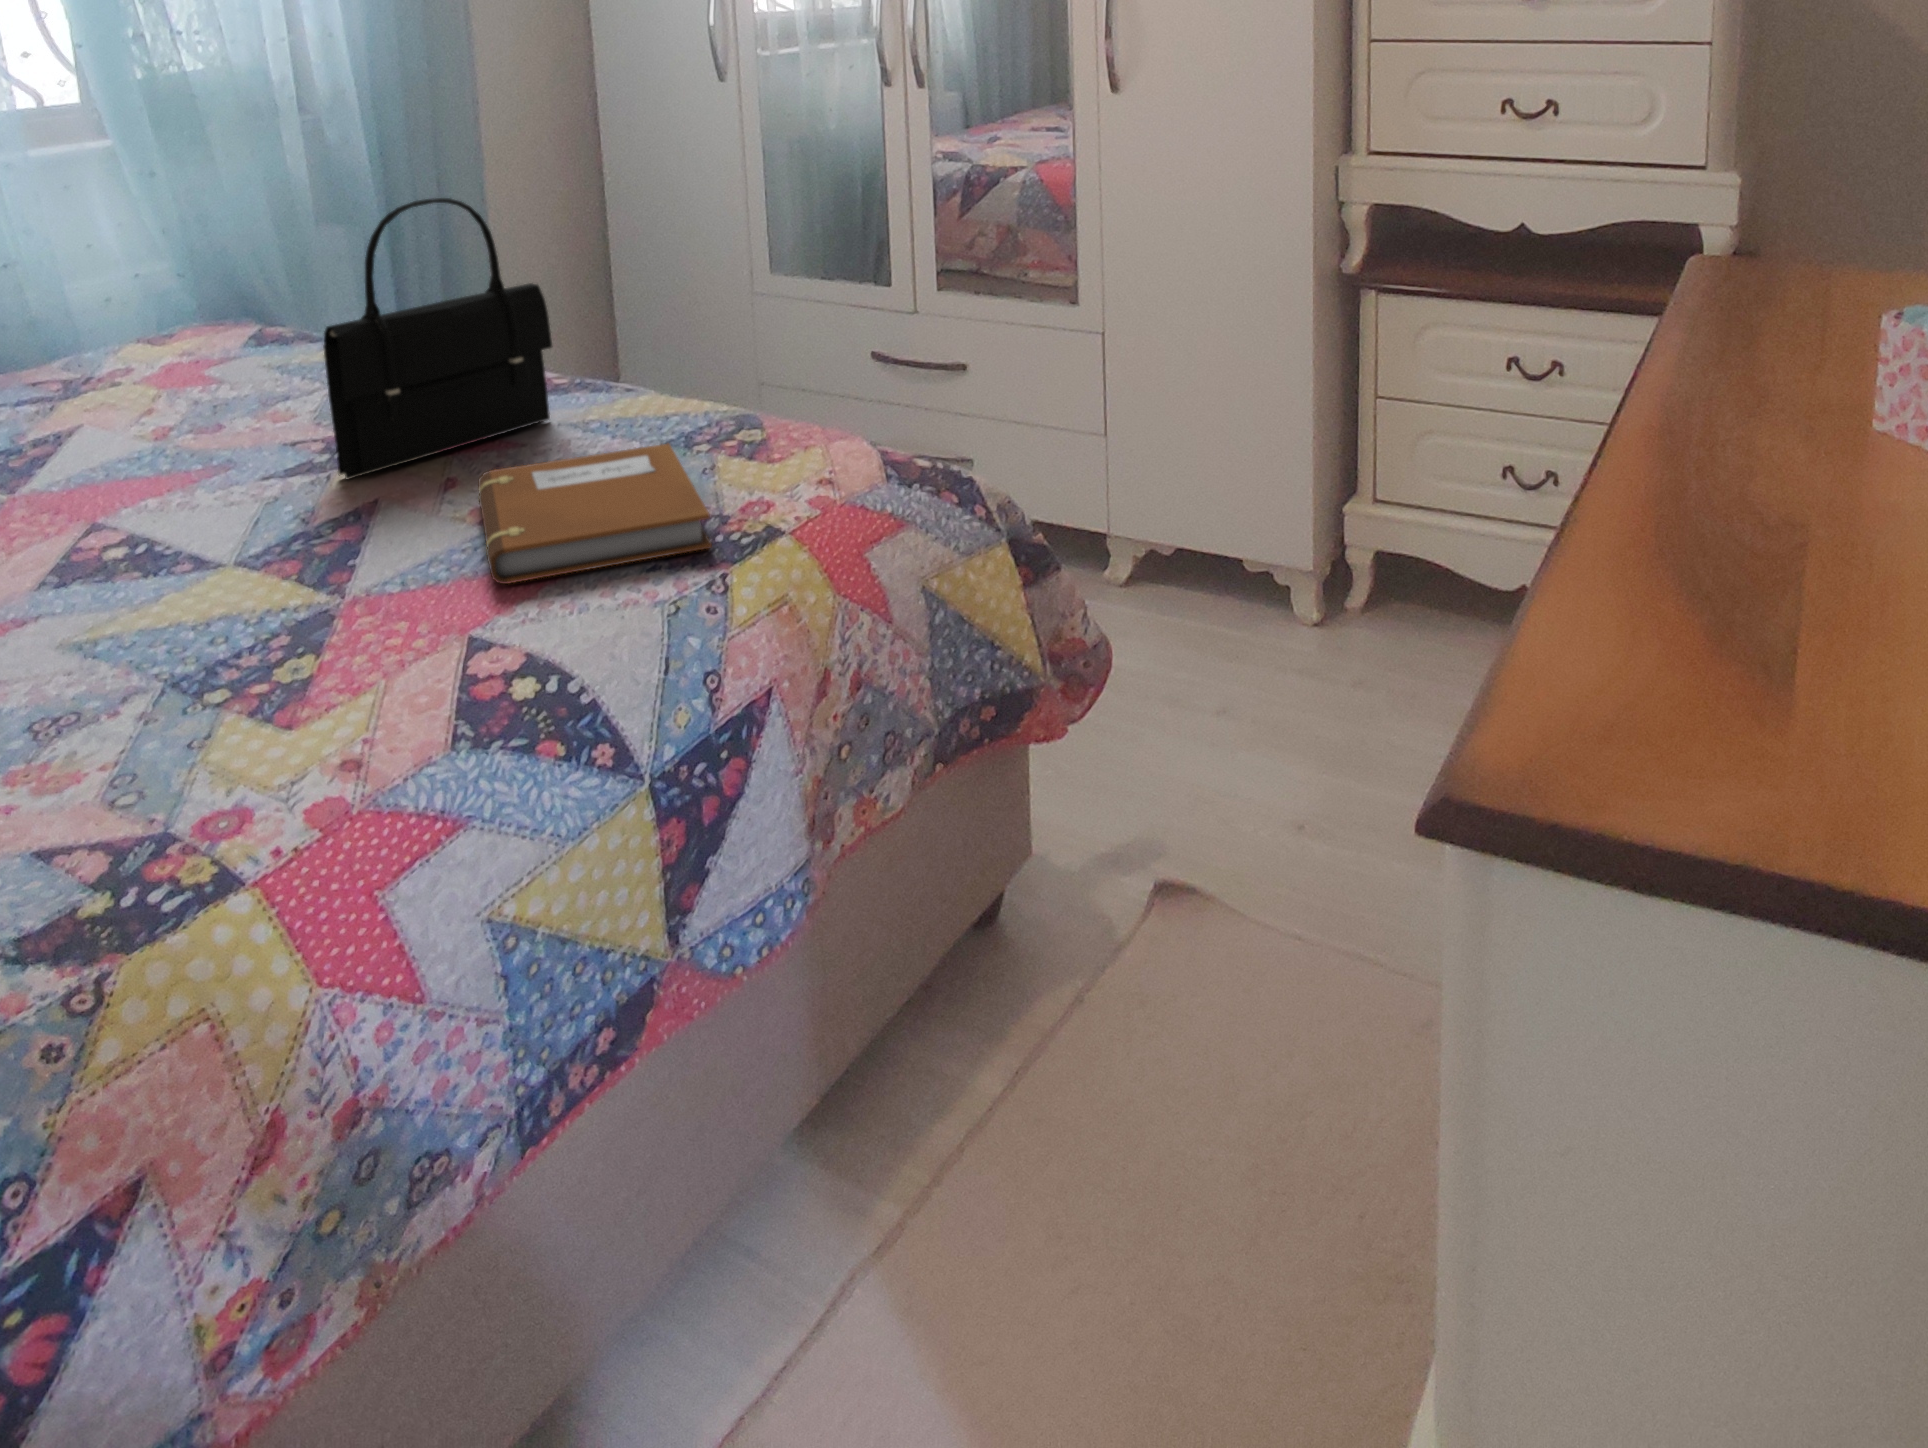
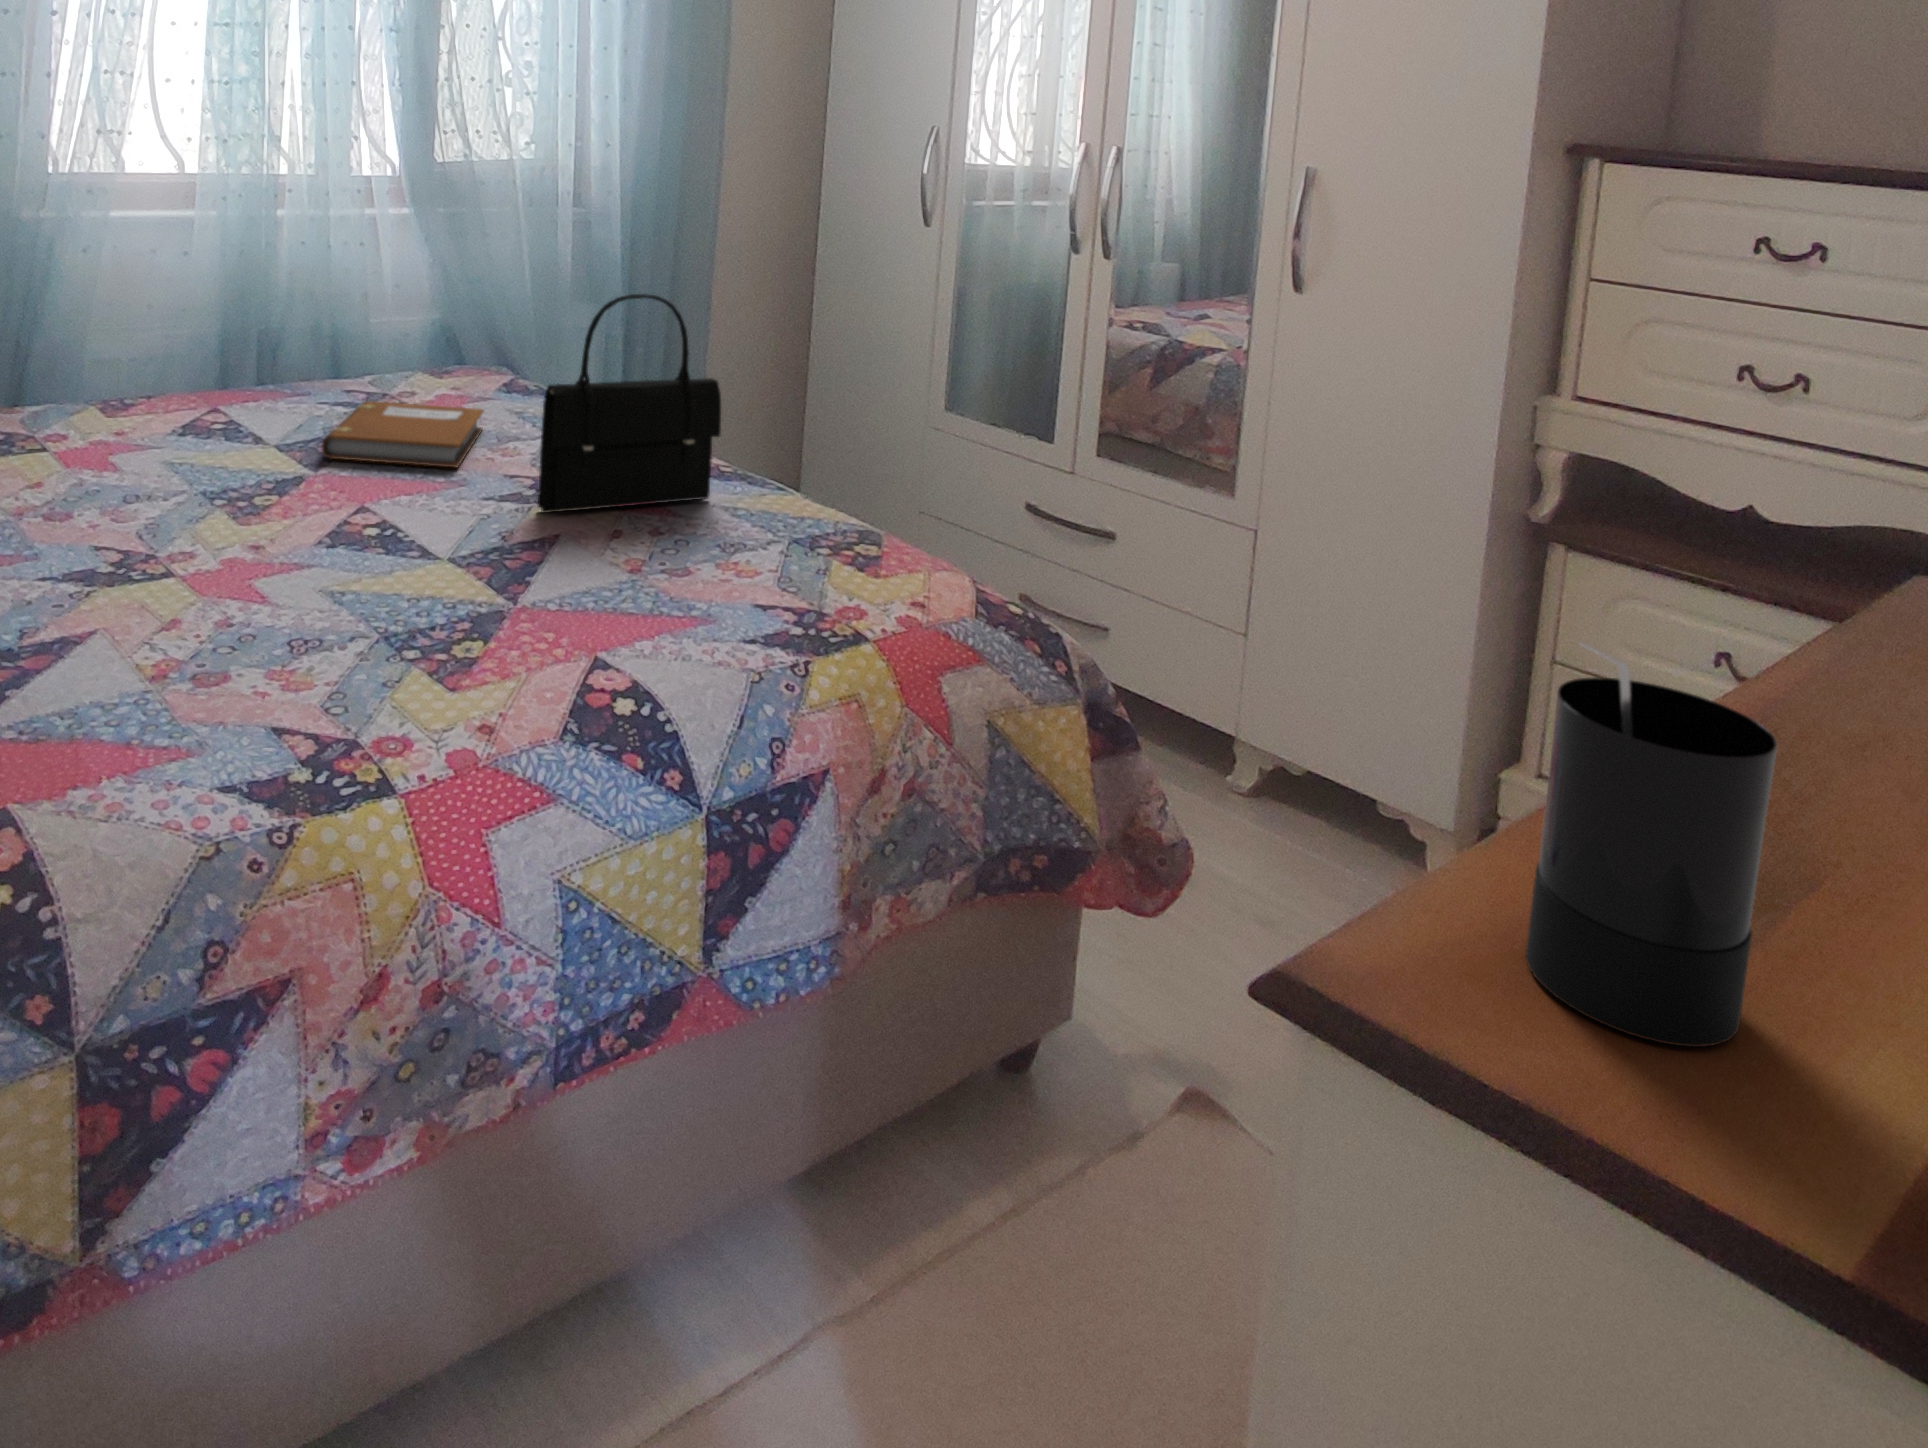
candle: none [1654,378,1885,765] -> present [1526,642,1777,1047]
notebook: present [478,444,712,584] -> present [322,401,483,467]

